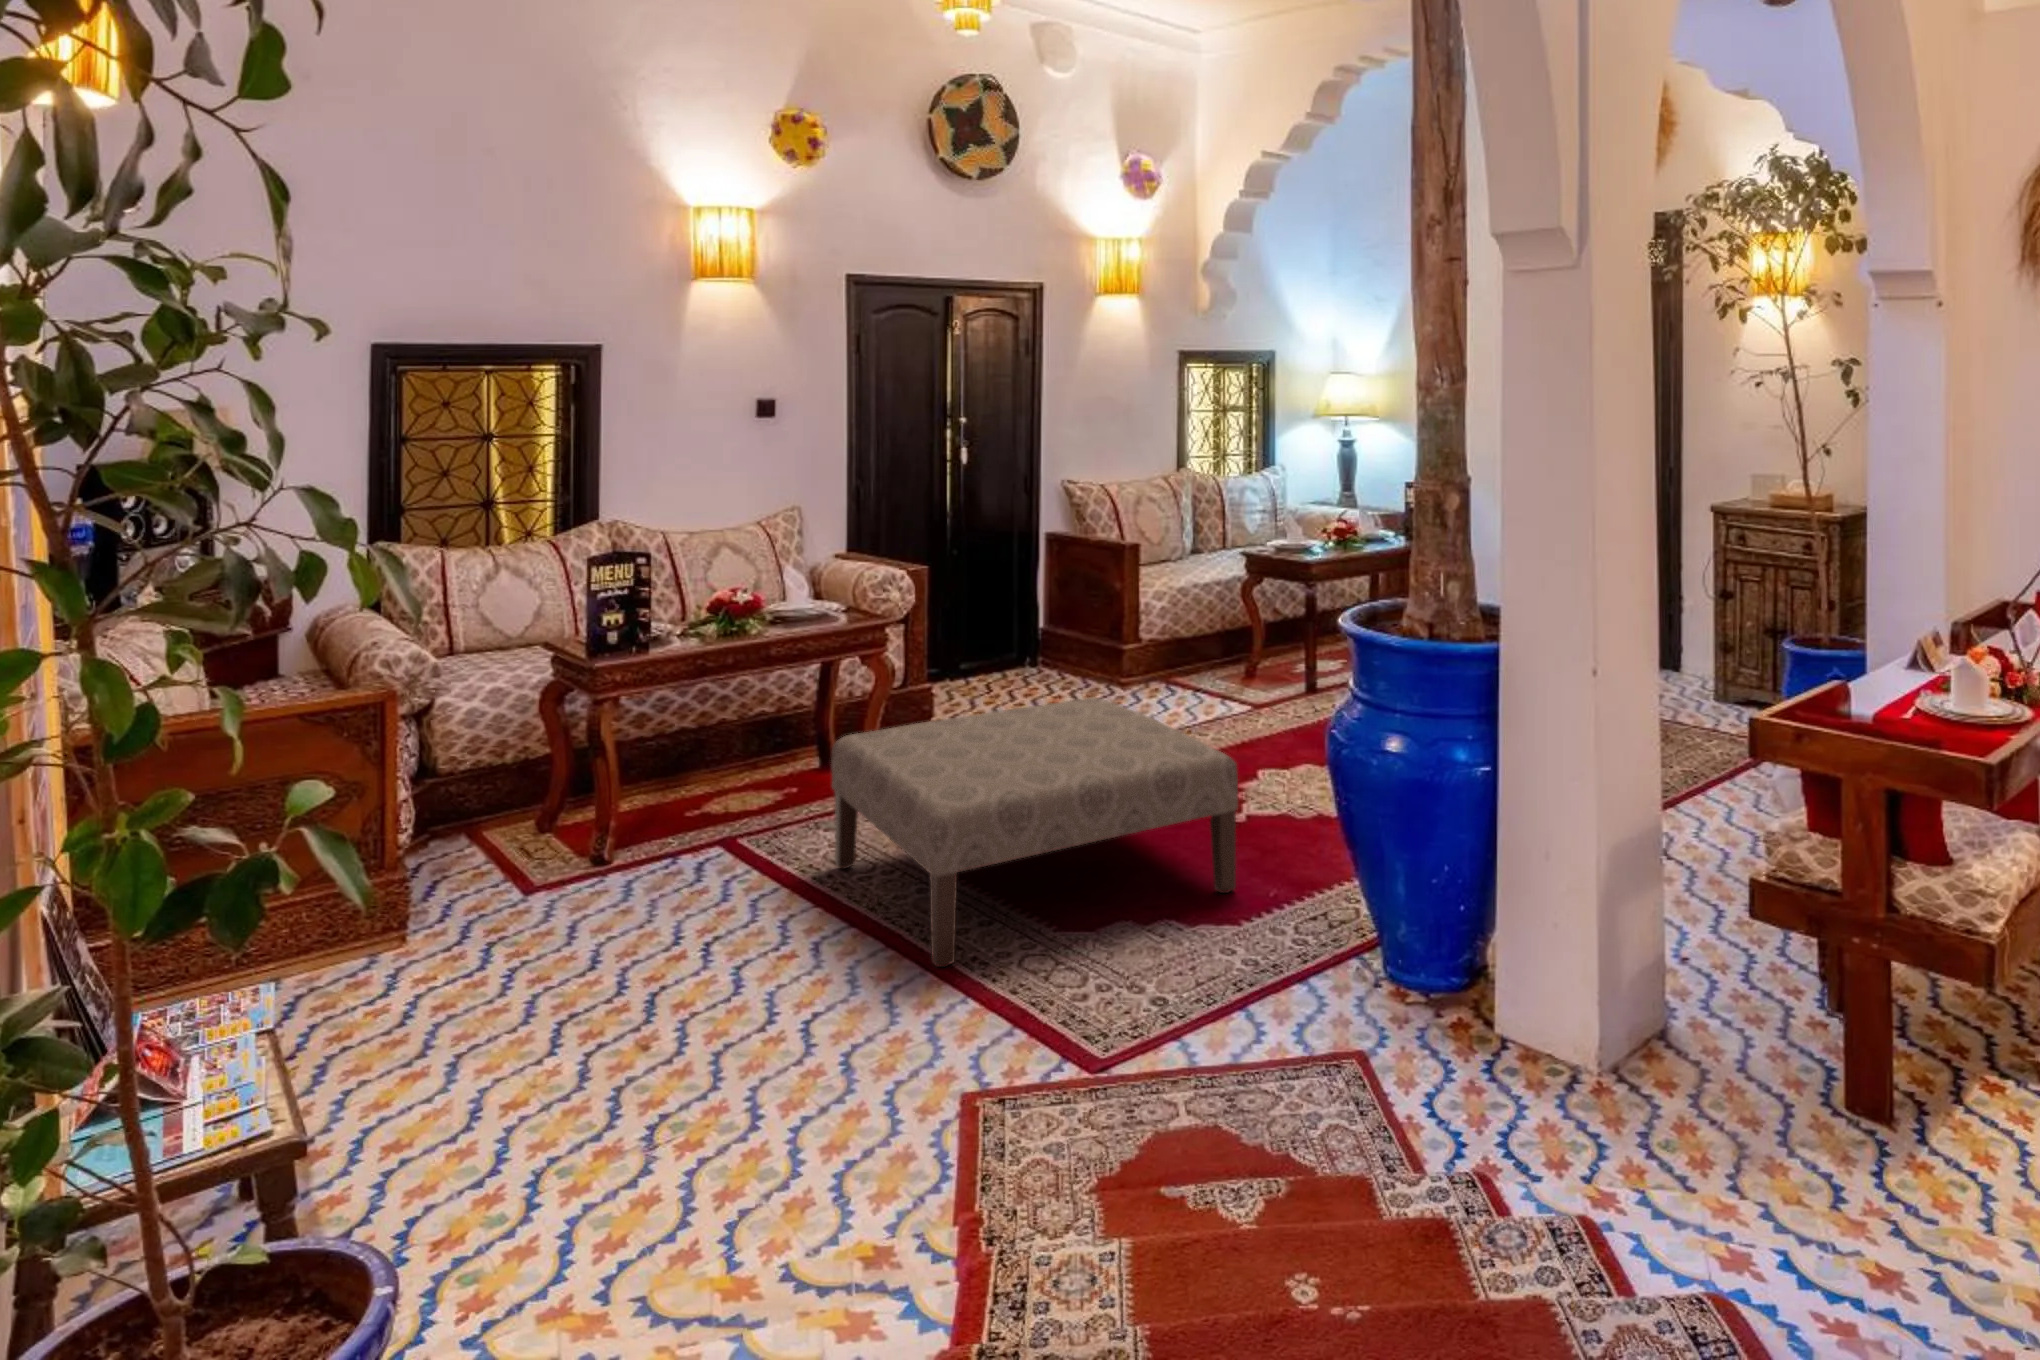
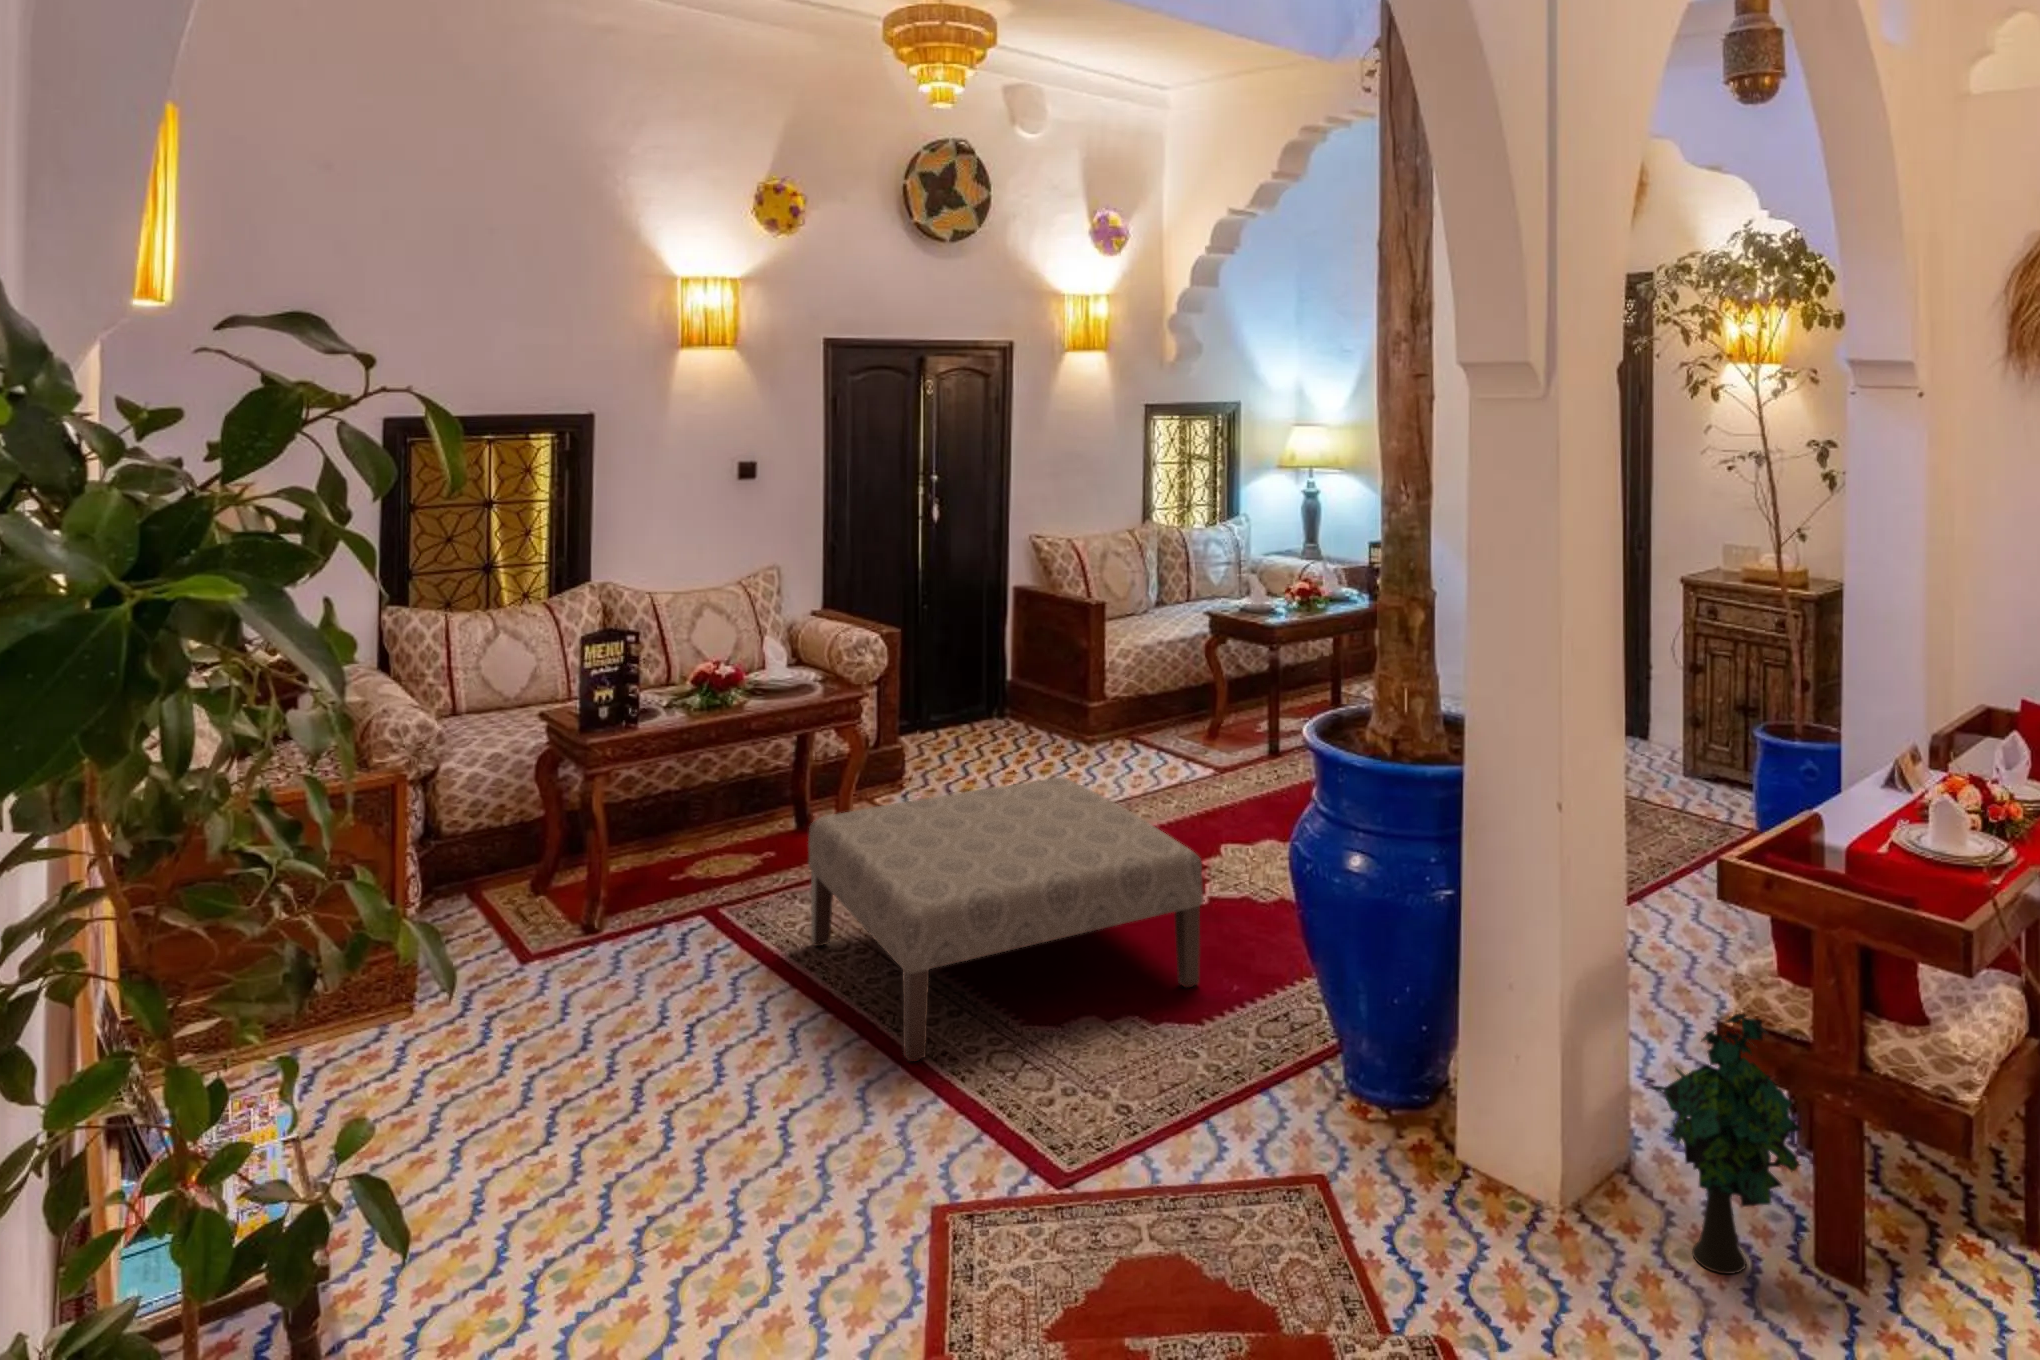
decorative plant: none [1679,864,1833,1120] -> present [1649,1014,1802,1274]

